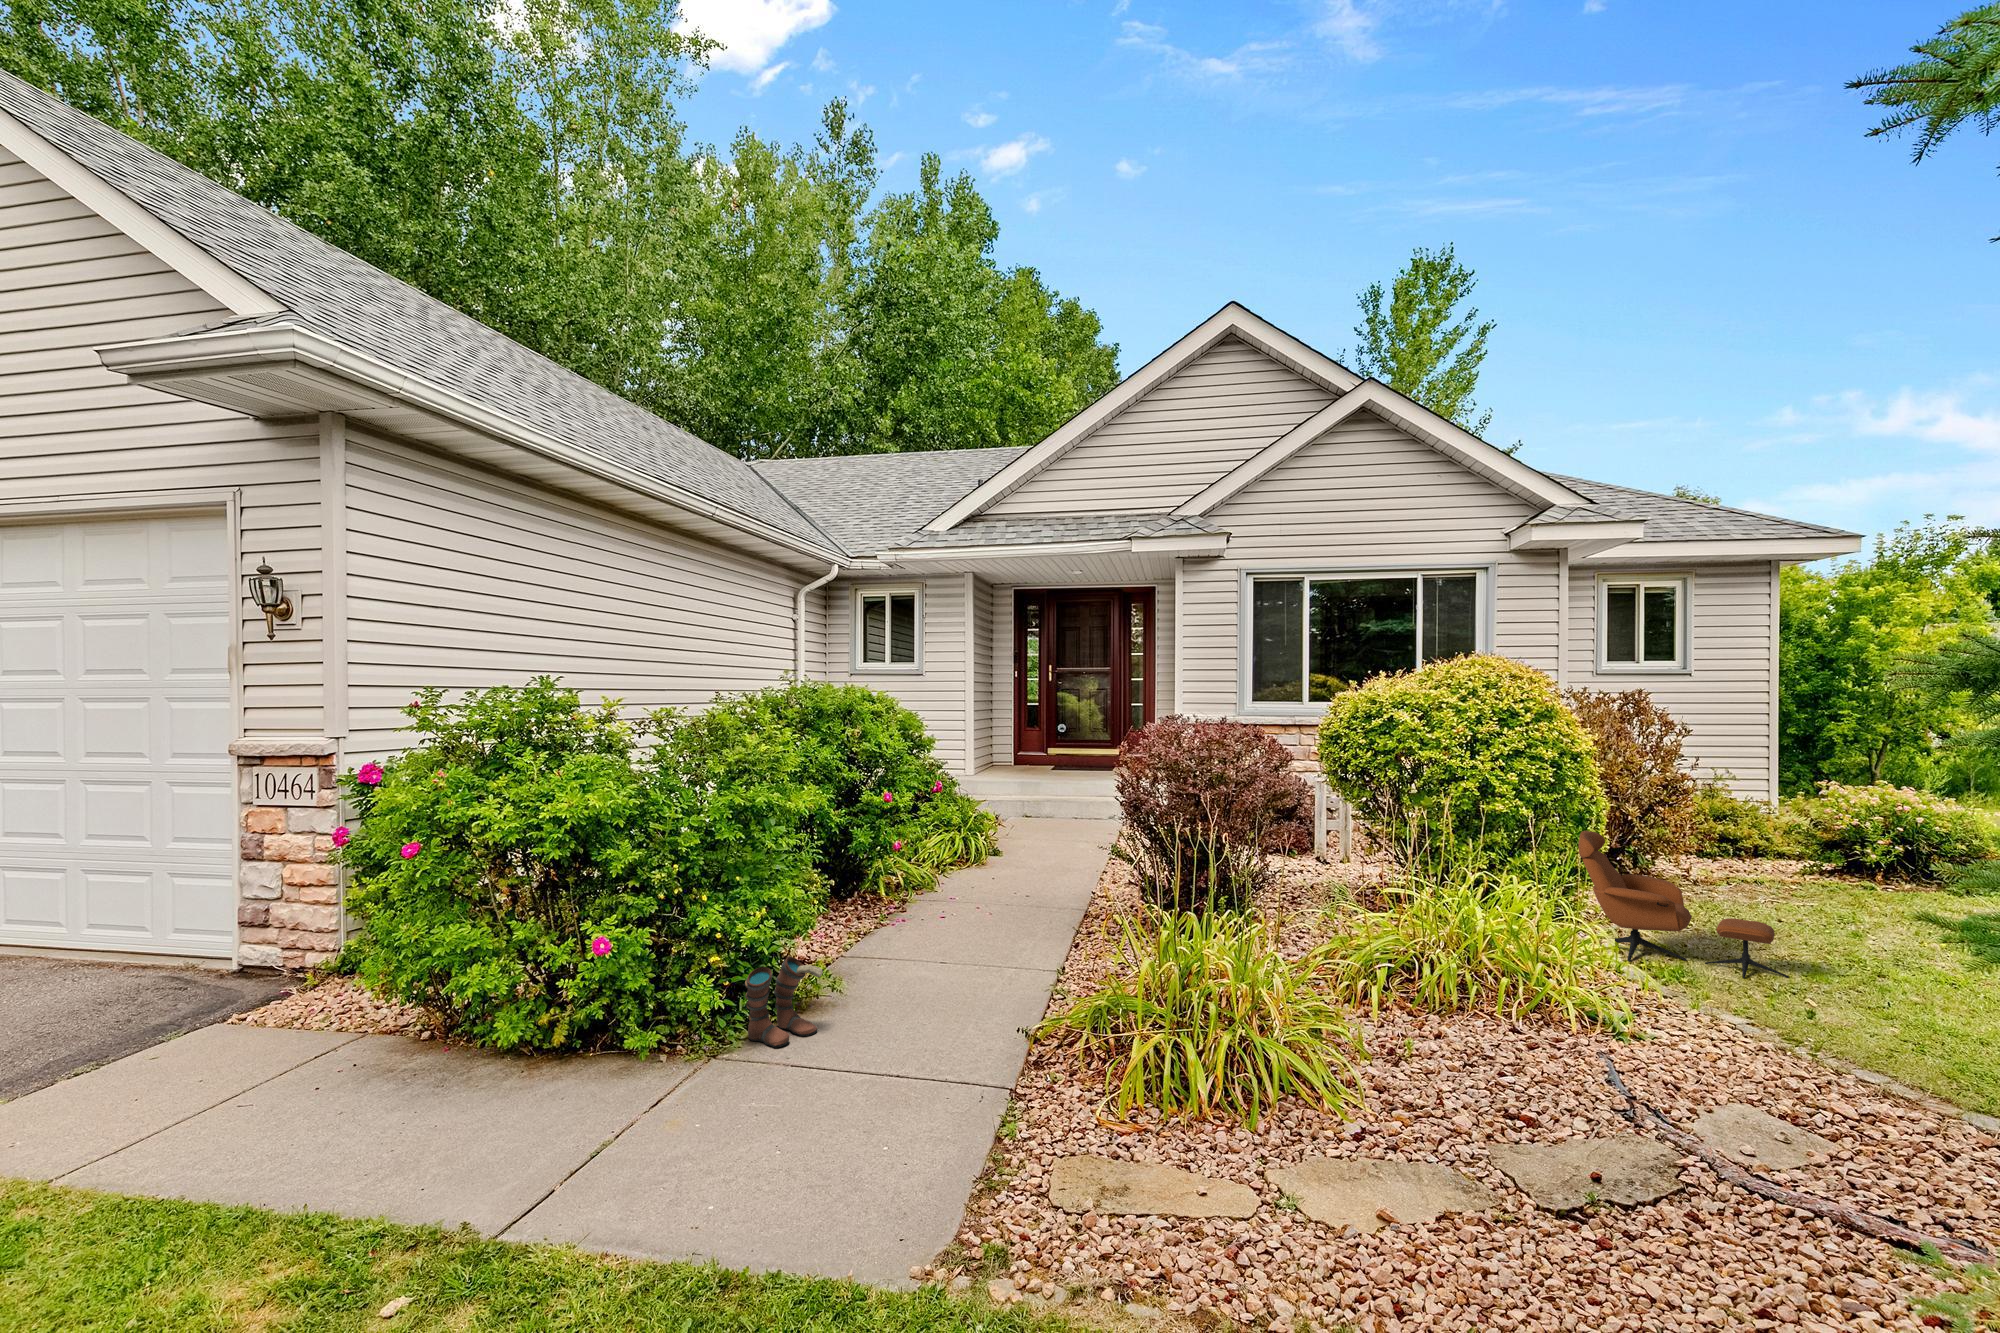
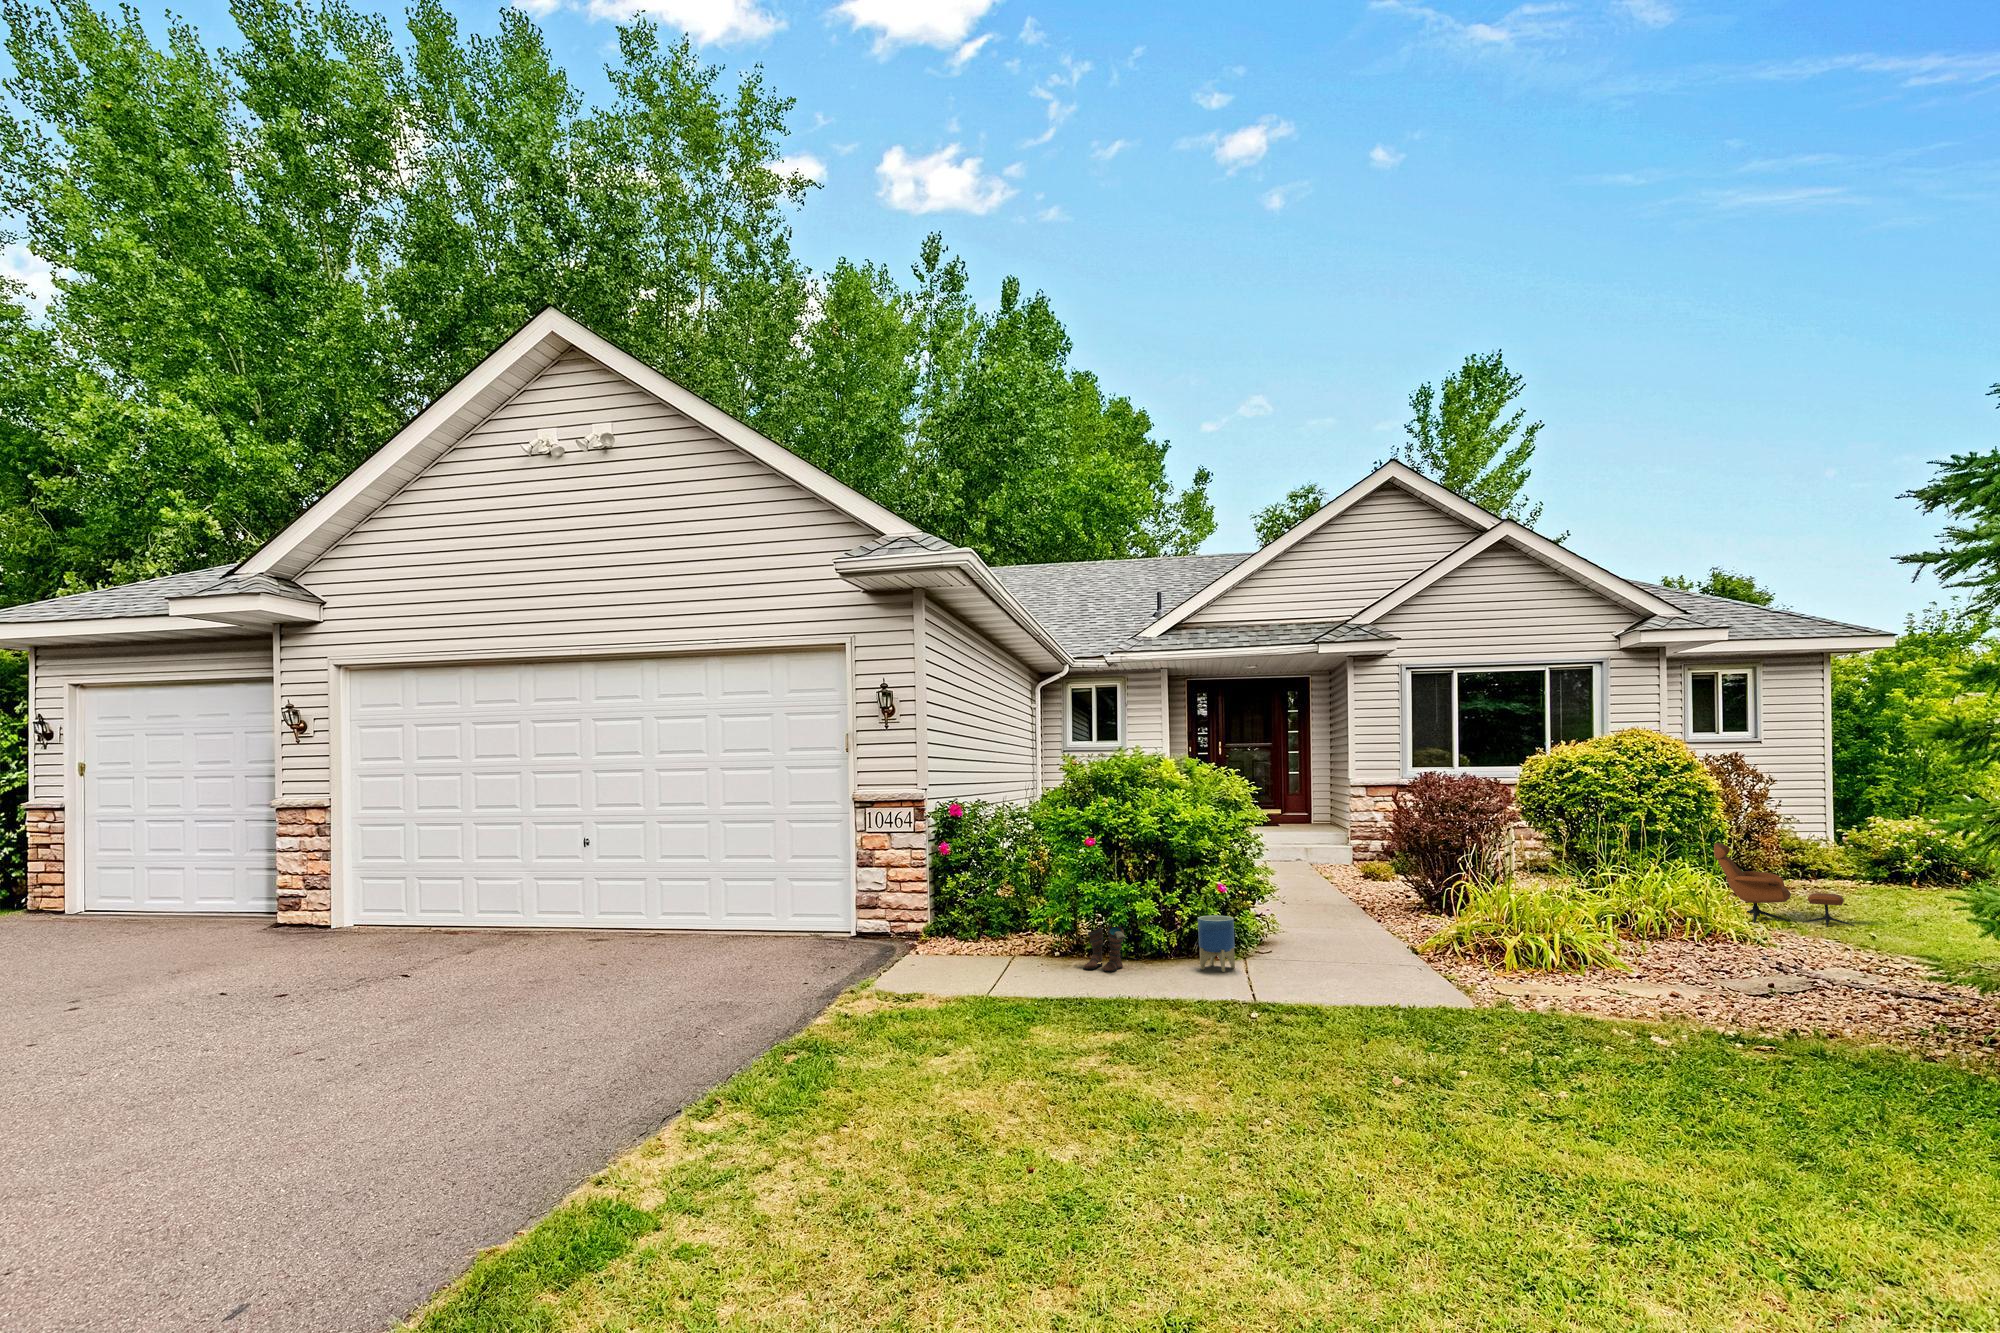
boots: present [745,957,823,1048] -> present [1083,925,1126,972]
planter: none [587,971,655,1084] -> present [1198,916,1235,972]

